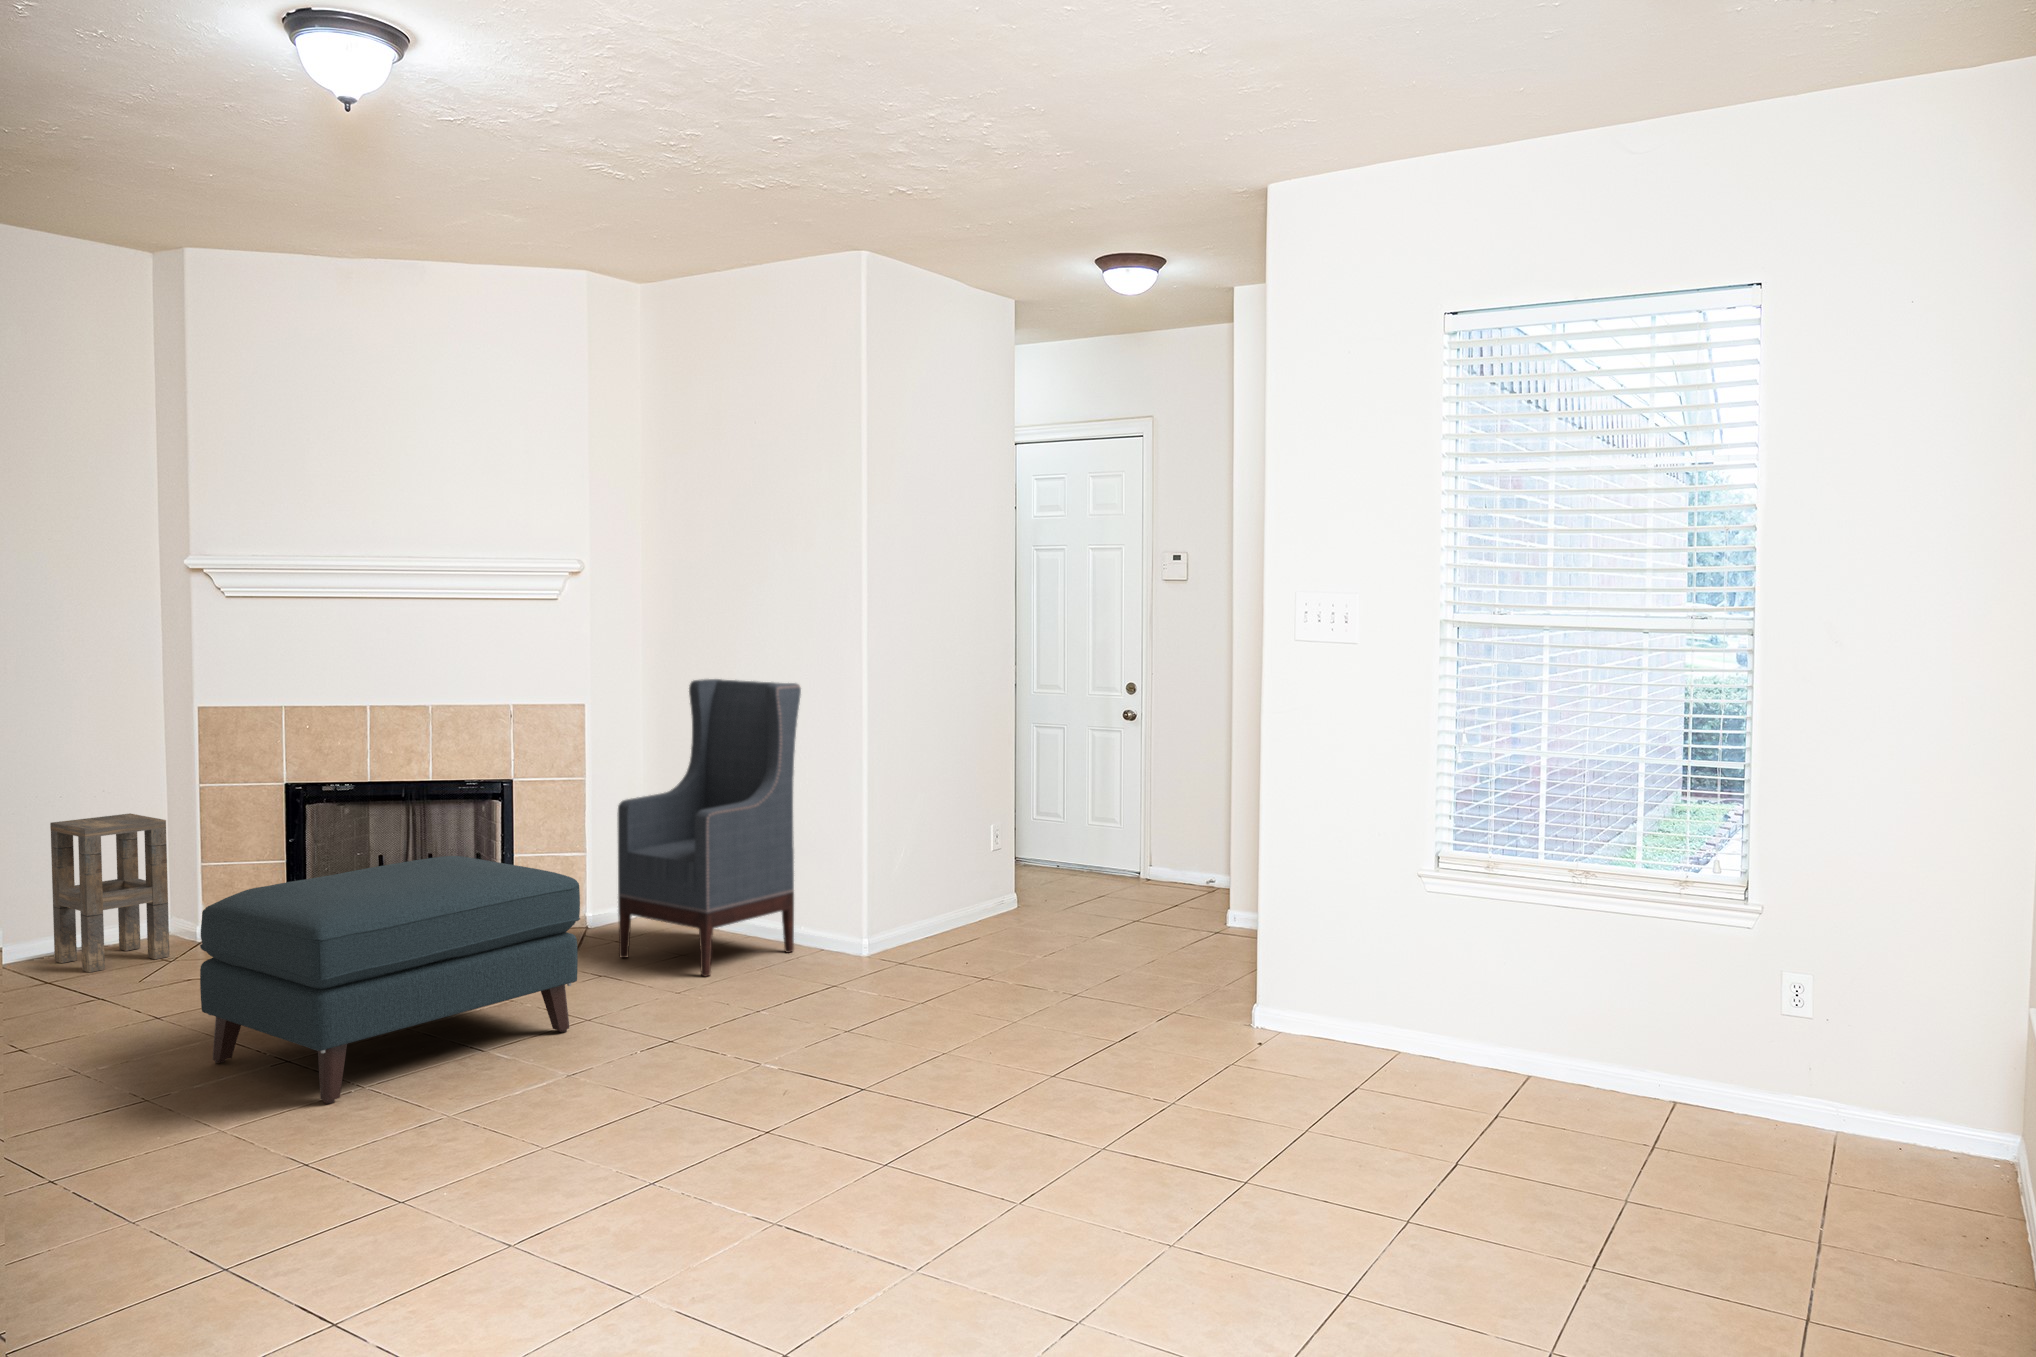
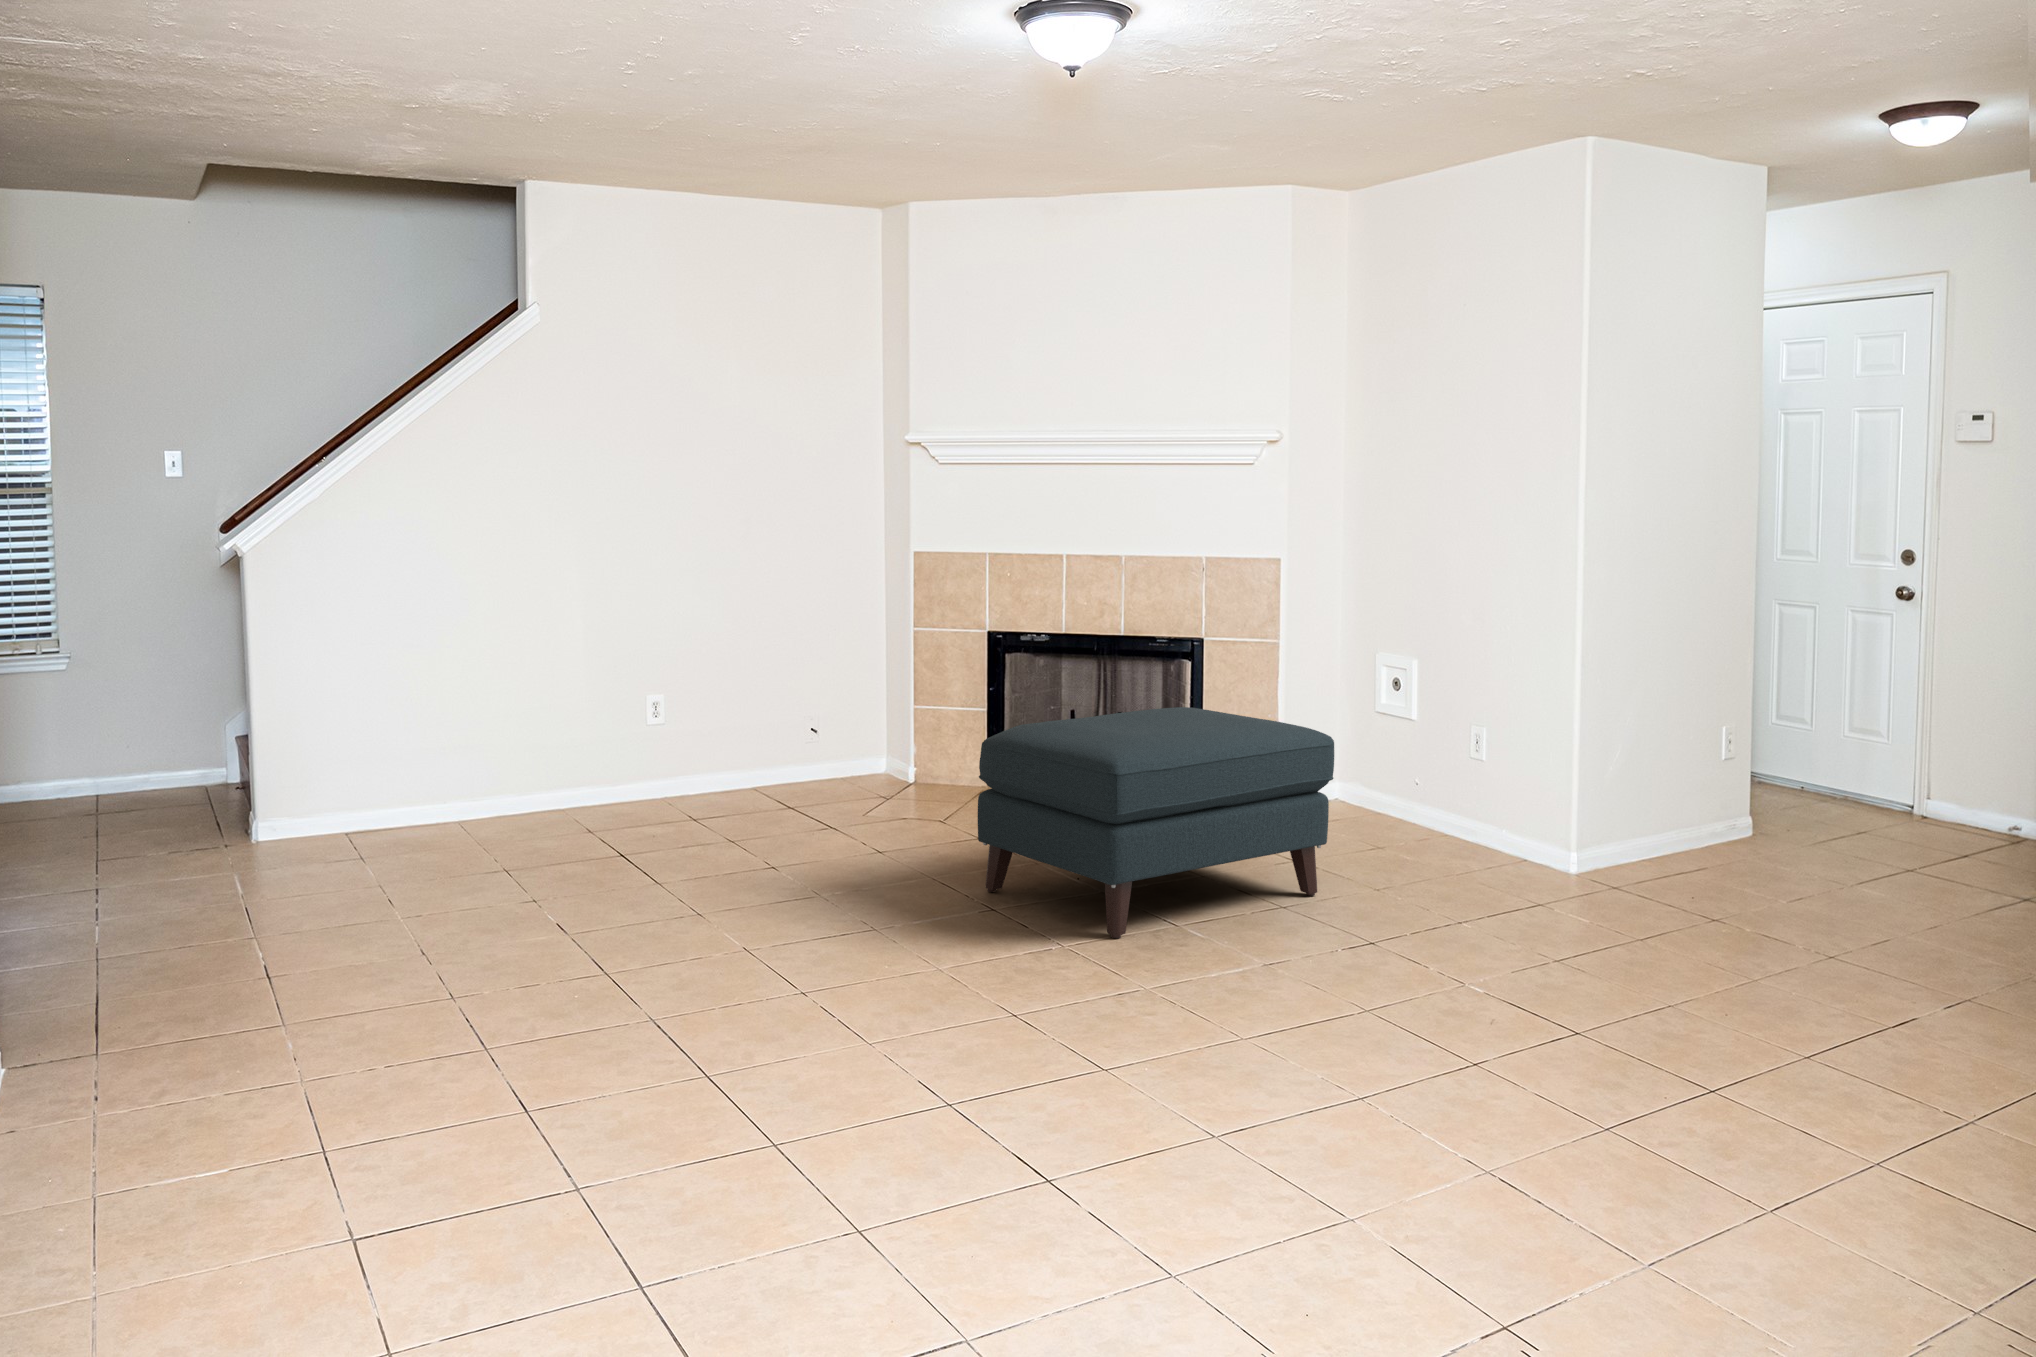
armchair: present [618,679,801,977] -> none [1327,535,1541,856]
side table: present [50,813,170,972] -> none [792,657,889,804]

